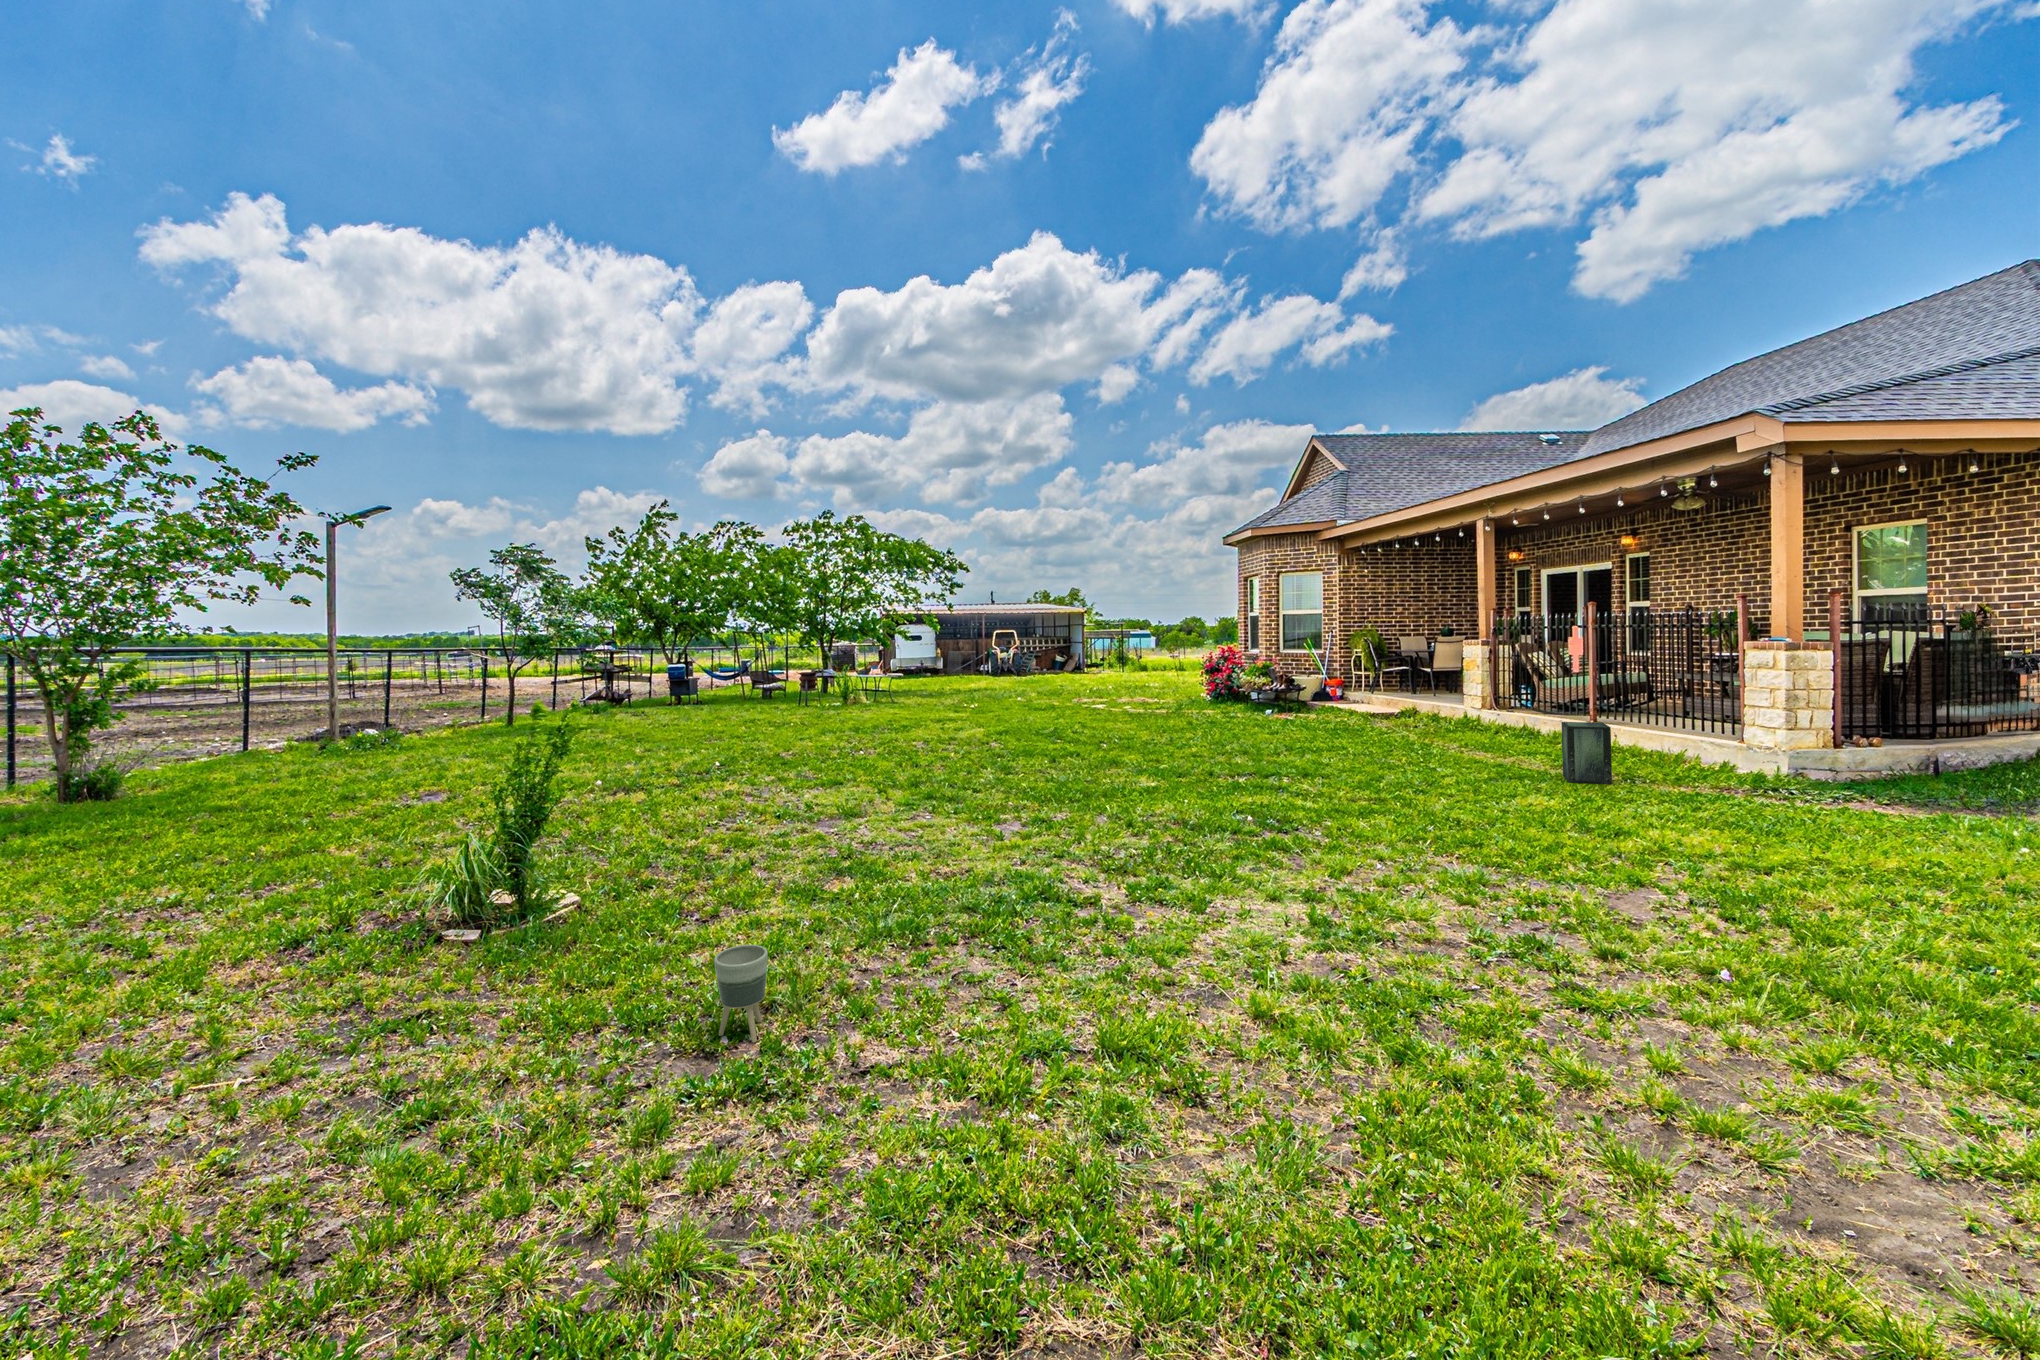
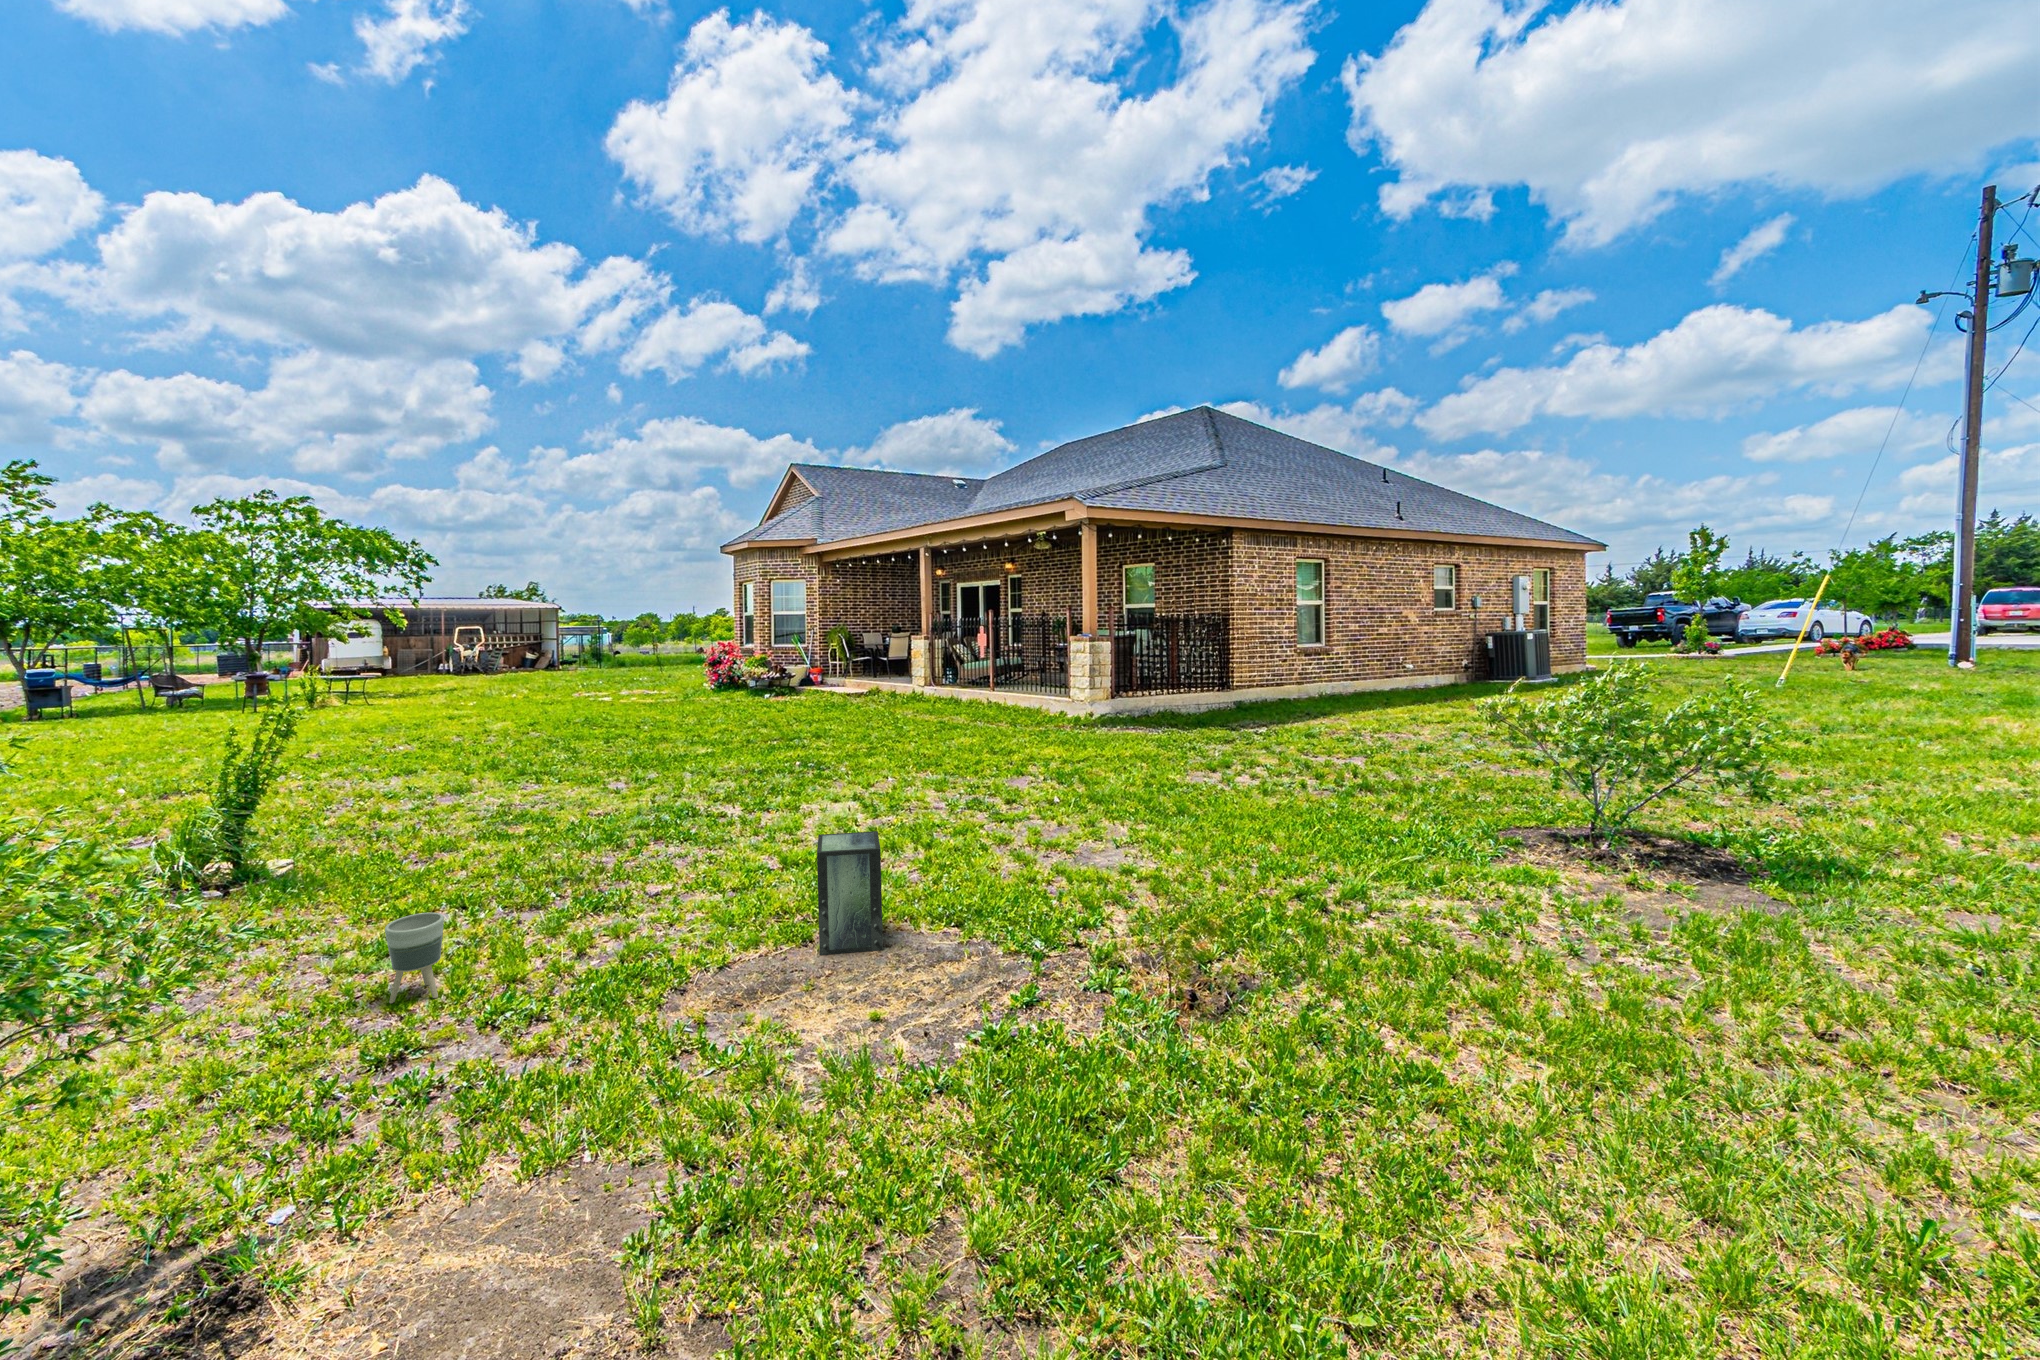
storage box: present [1562,722,1612,784] -> present [817,831,883,955]

